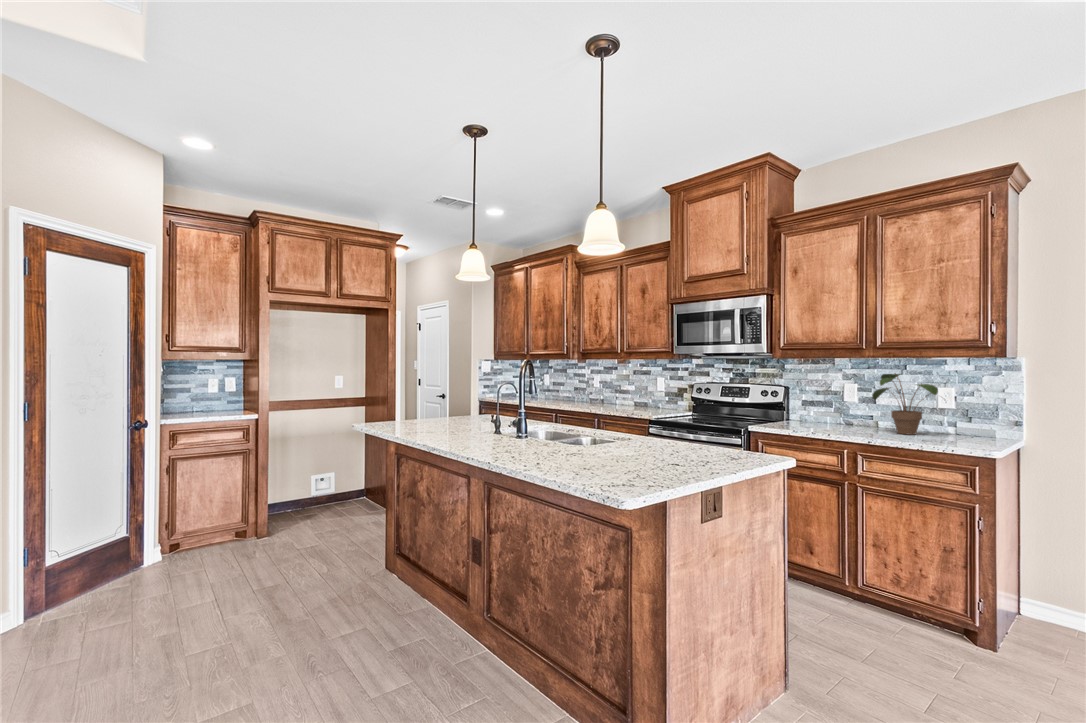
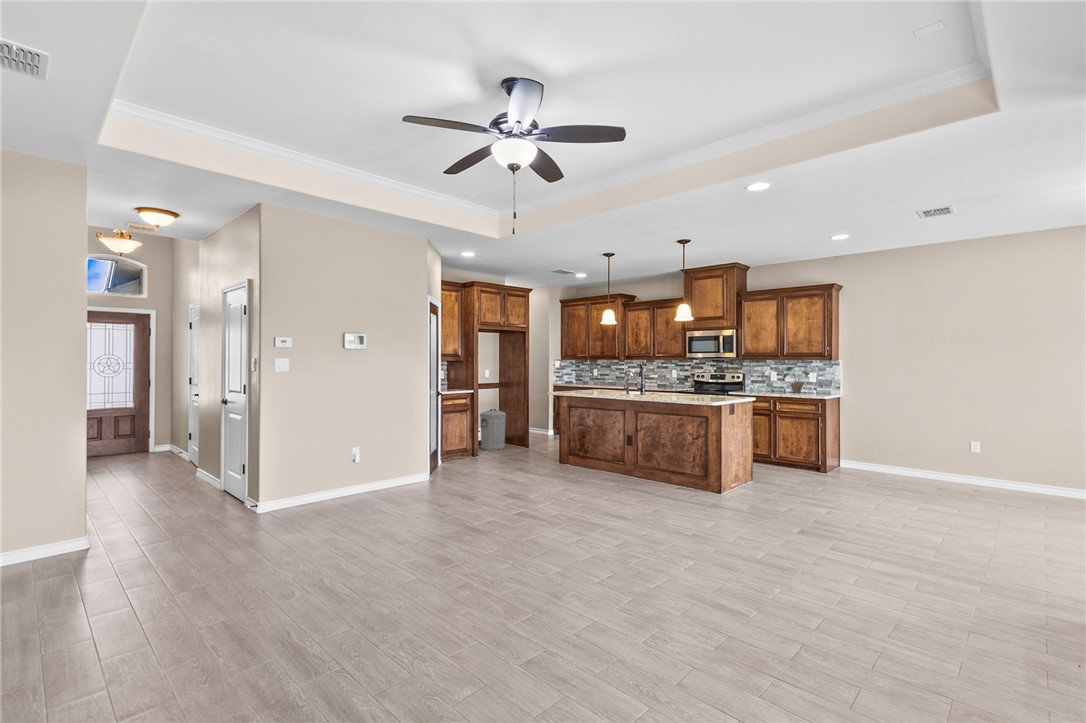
trash can: none [313,443,364,516] -> present [480,409,506,450]

